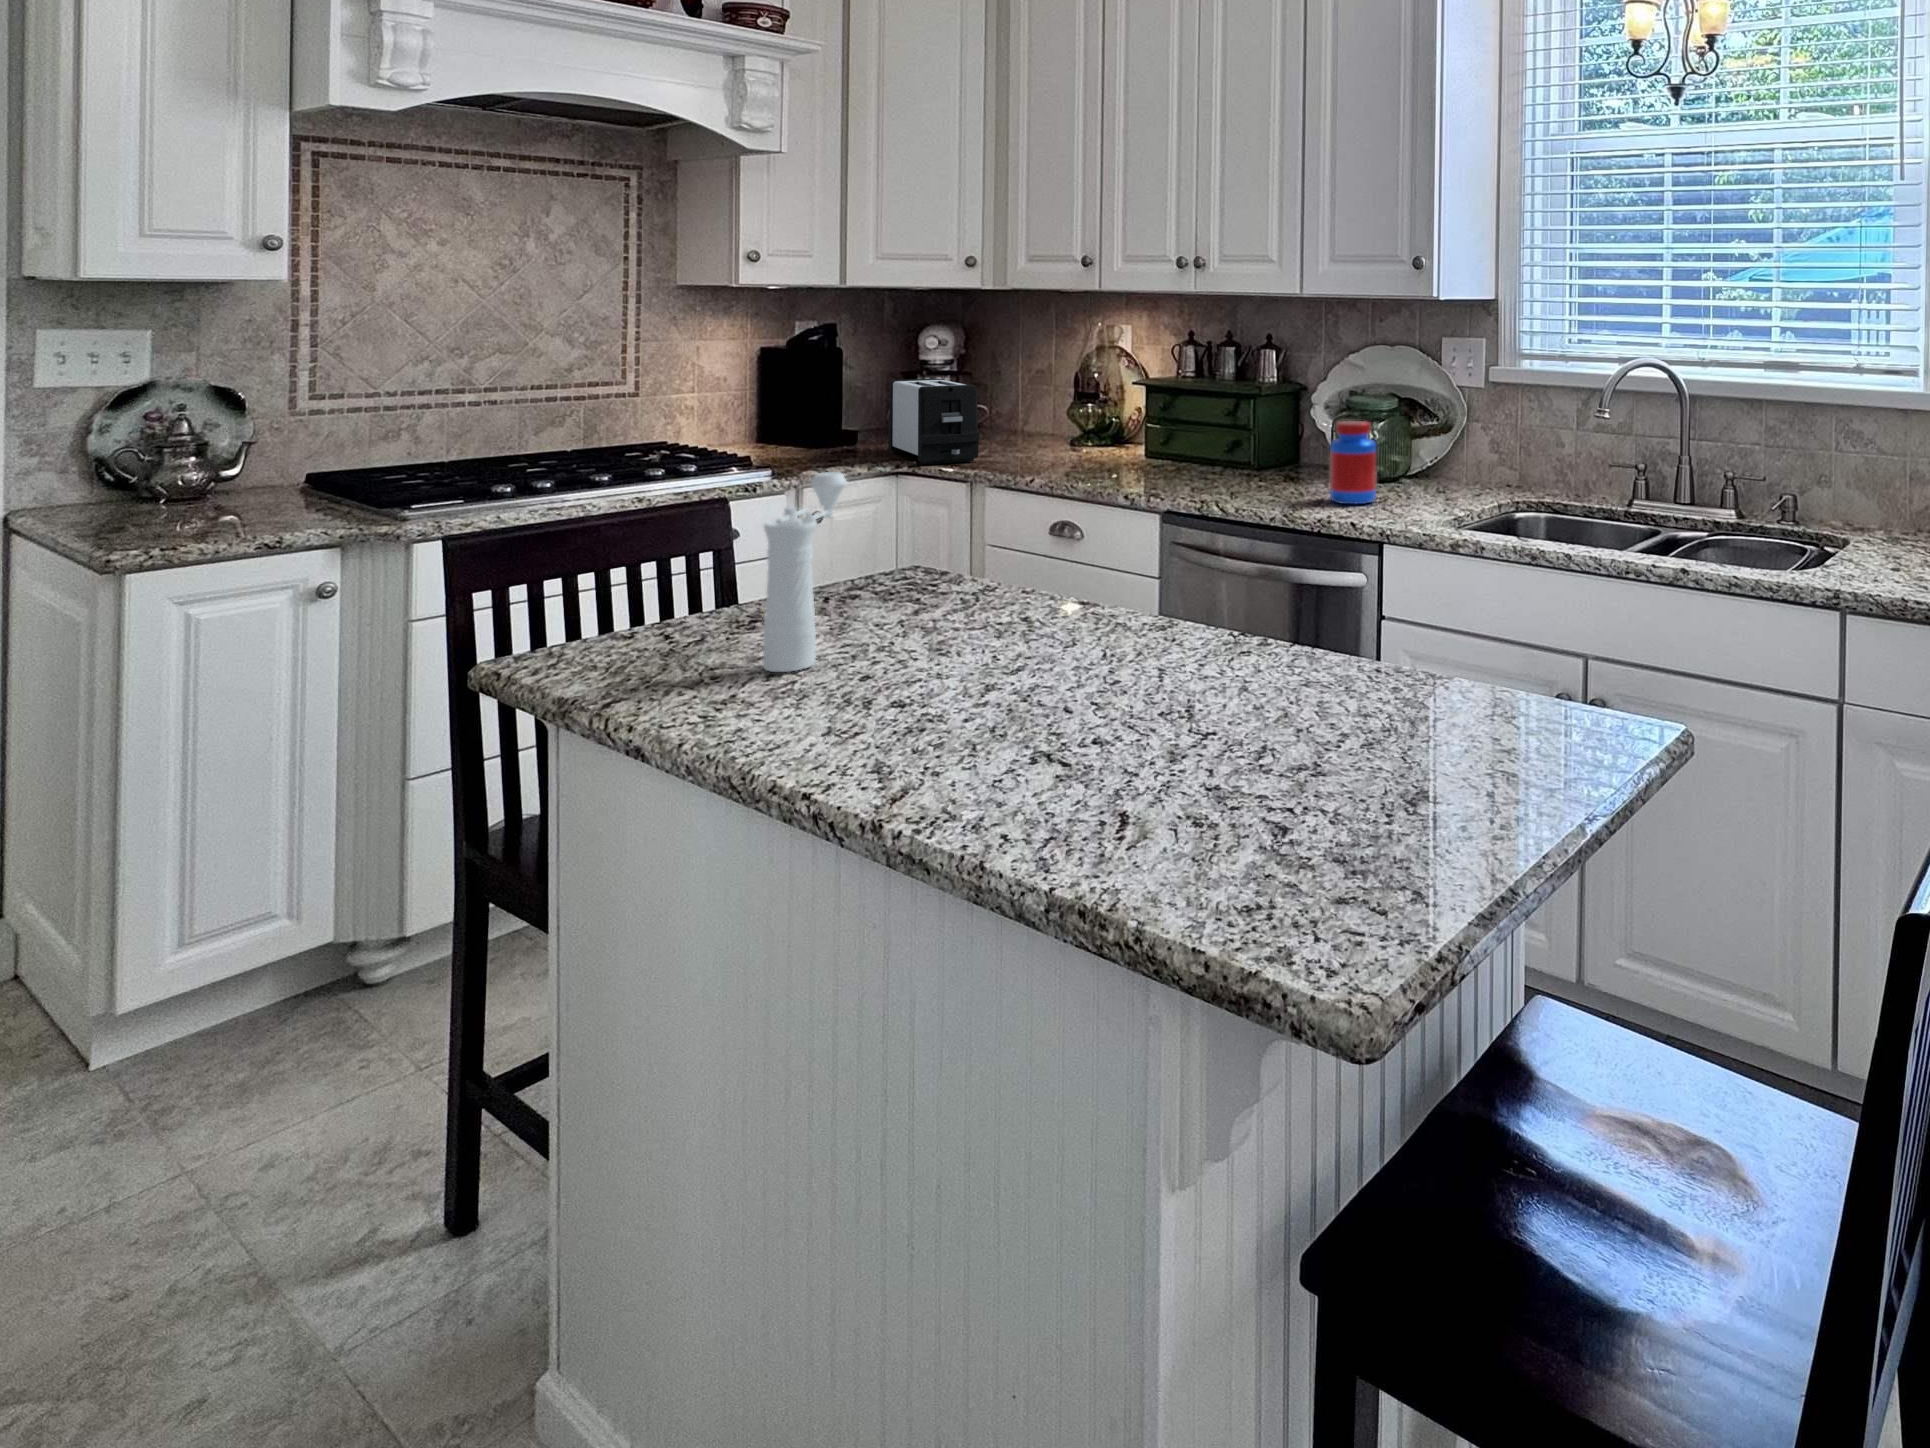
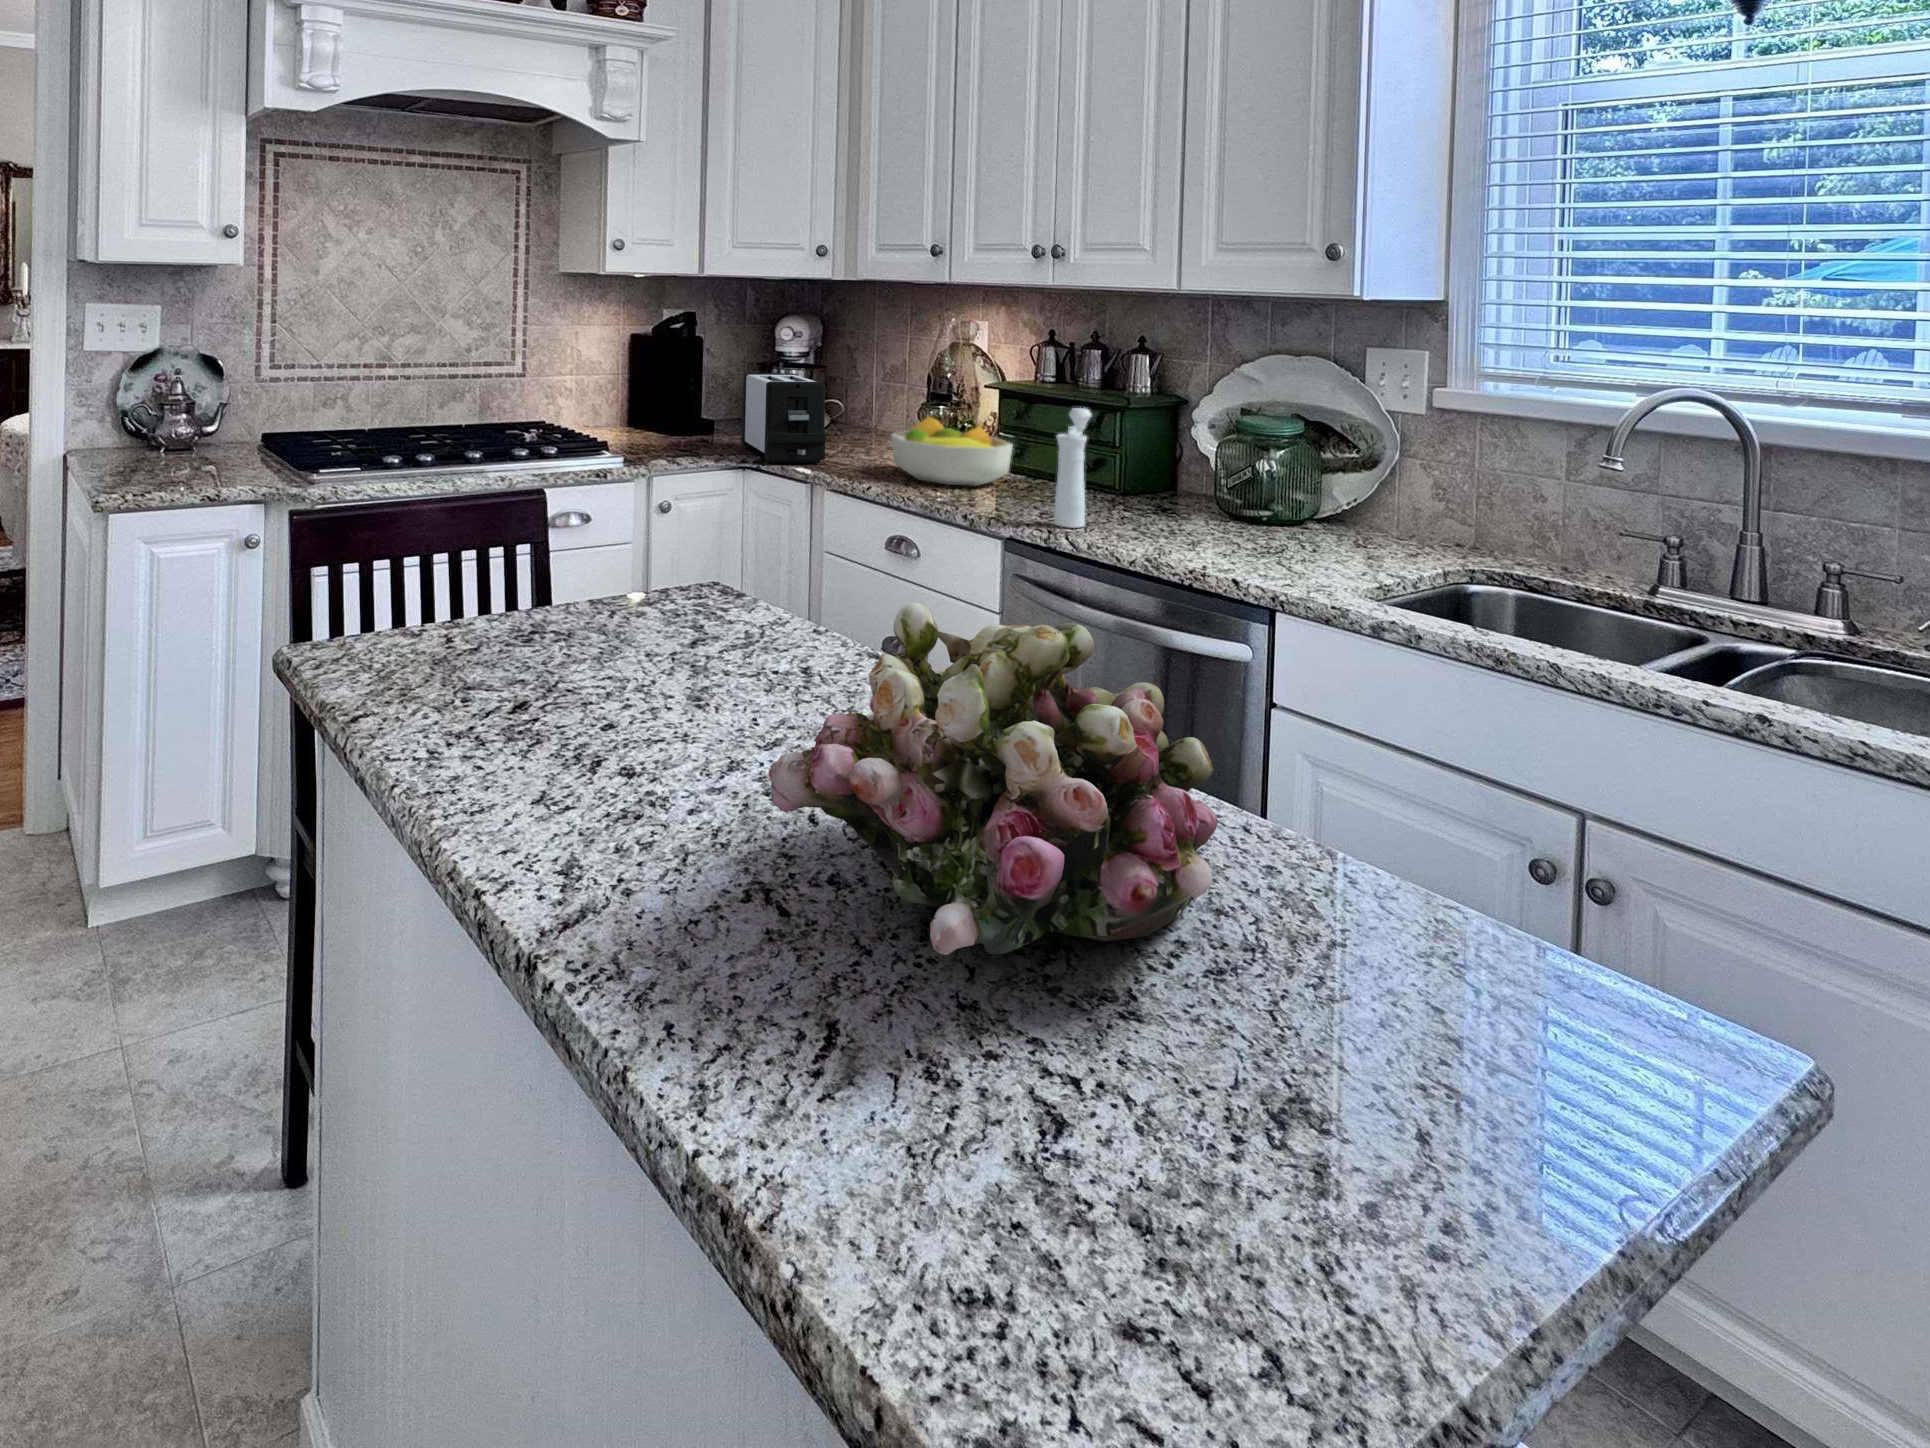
fruit bowl: none [1043,411,1157,471] -> present [891,417,1013,486]
jar: present [1330,421,1377,504] -> none [1214,448,1276,553]
pepper mill: present [763,472,847,672] -> present [1054,408,1092,528]
flower arrangement: none [1052,530,1364,753] -> present [769,602,1217,955]

